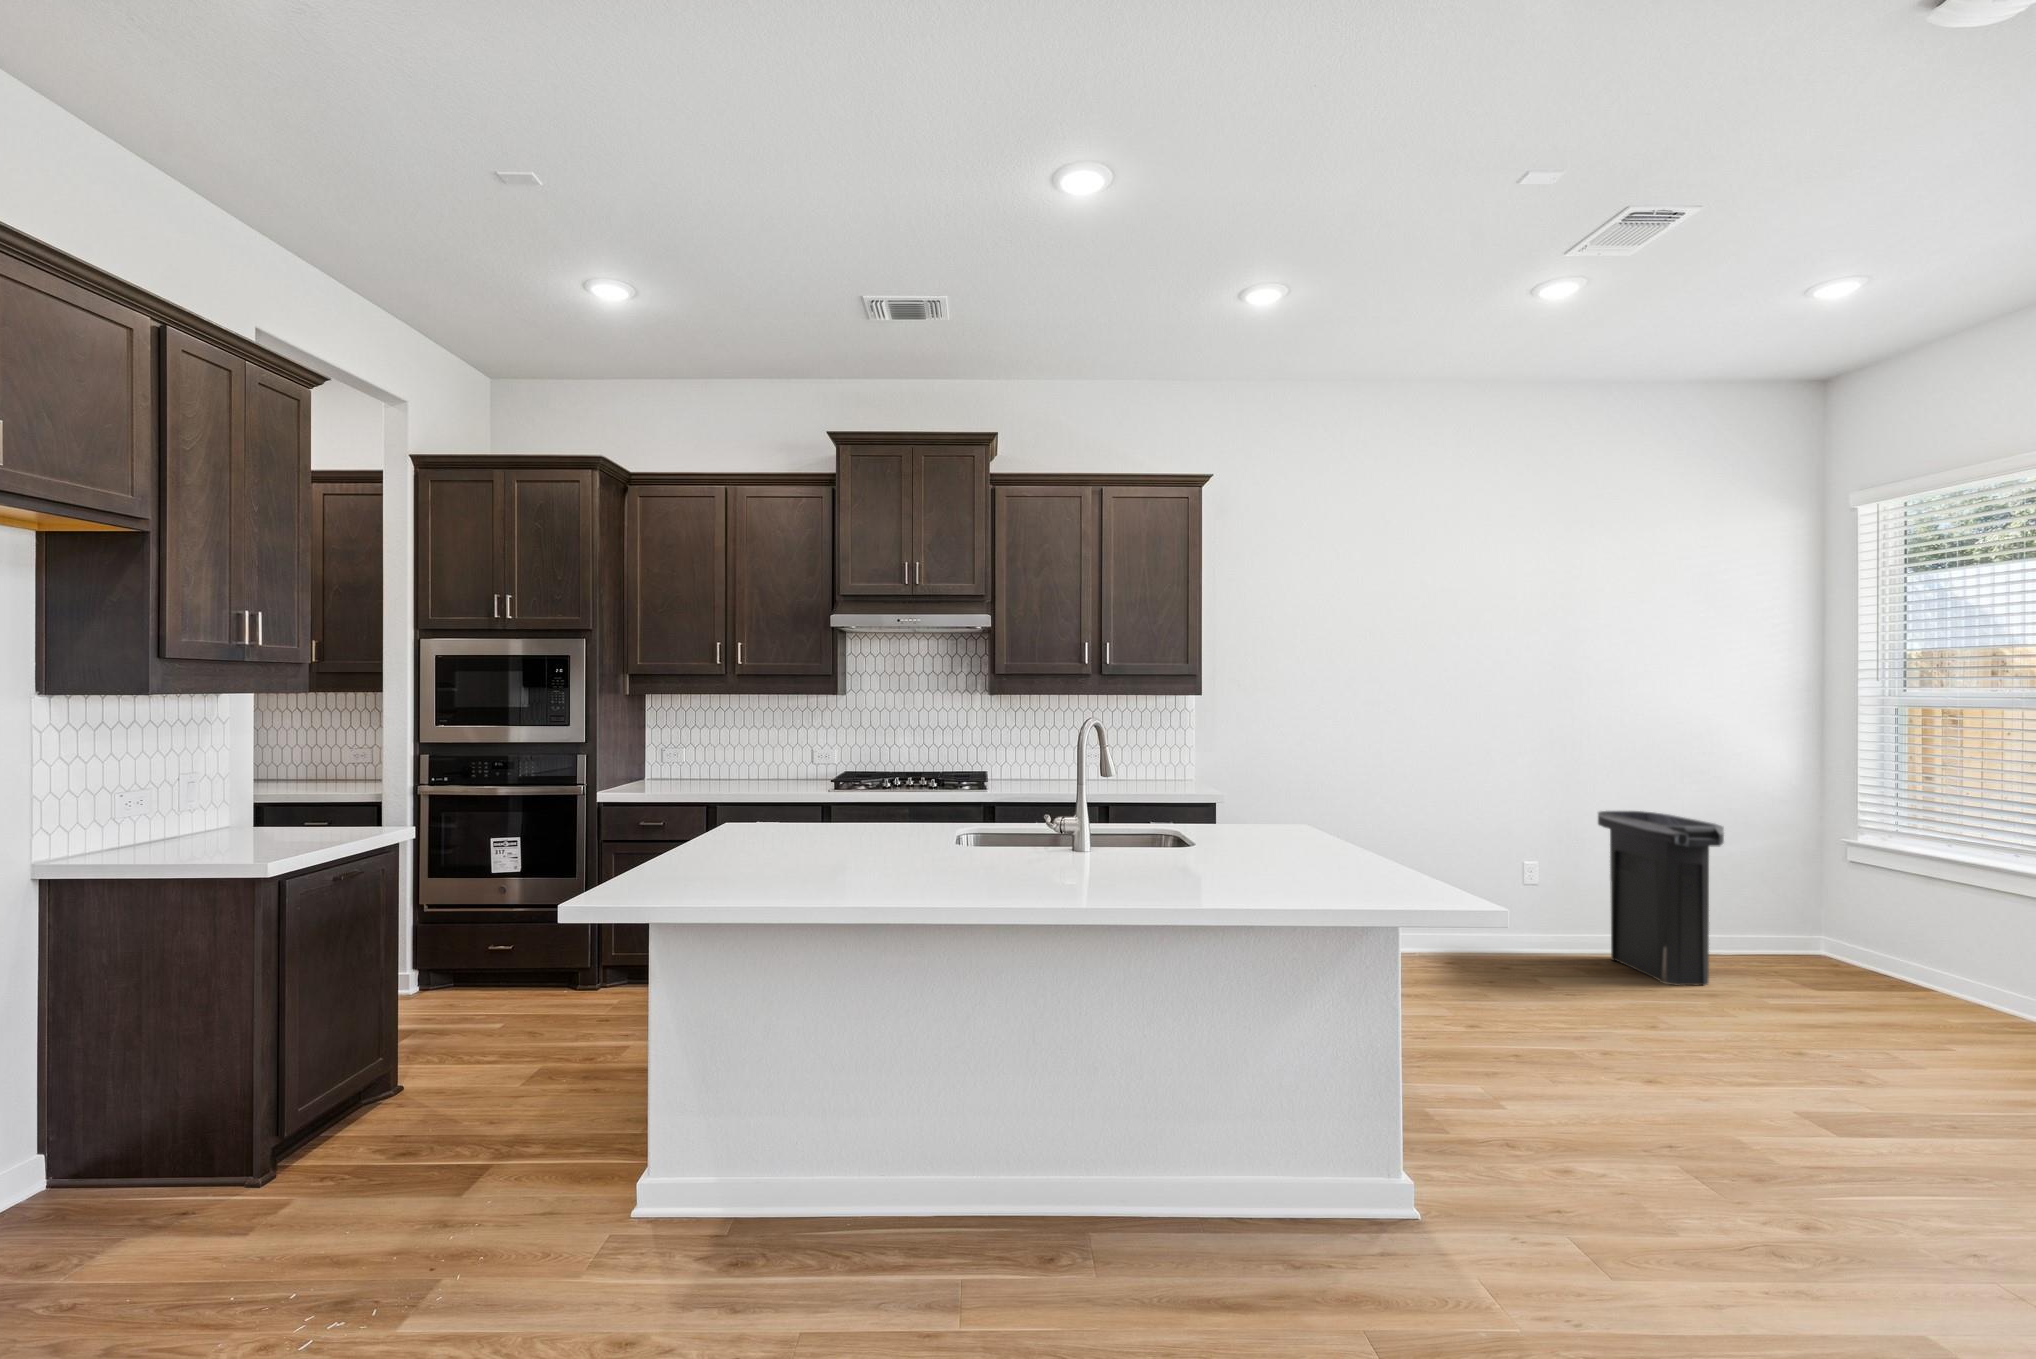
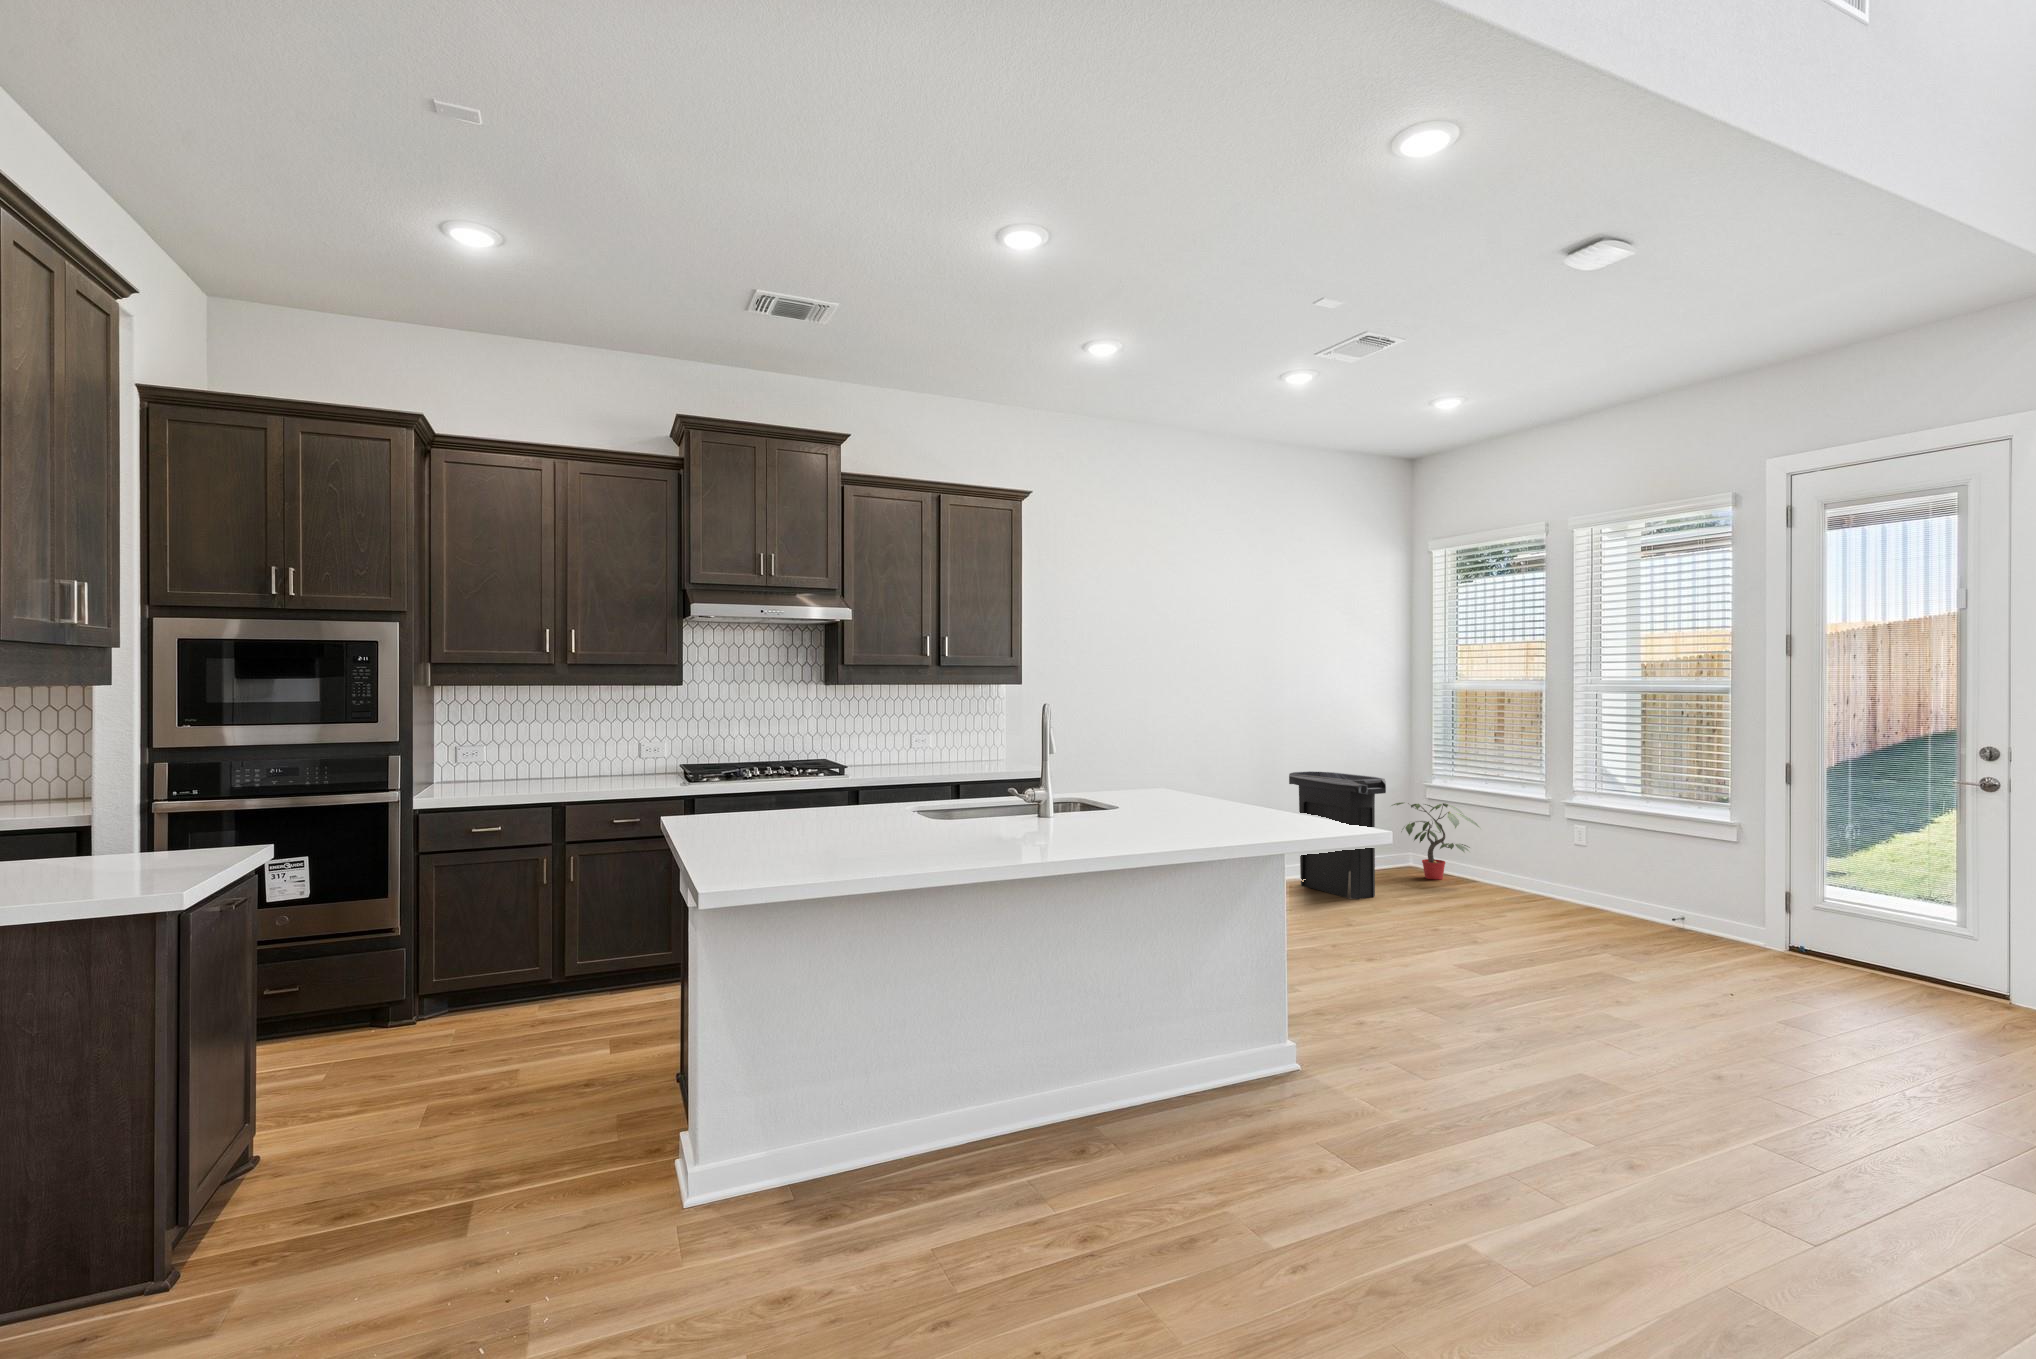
potted plant: none [1765,861,1908,973] -> present [1392,802,1479,880]

